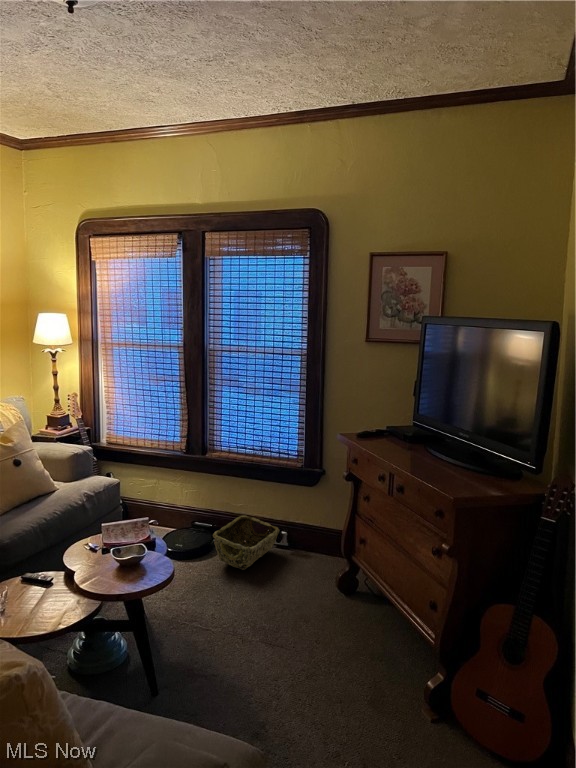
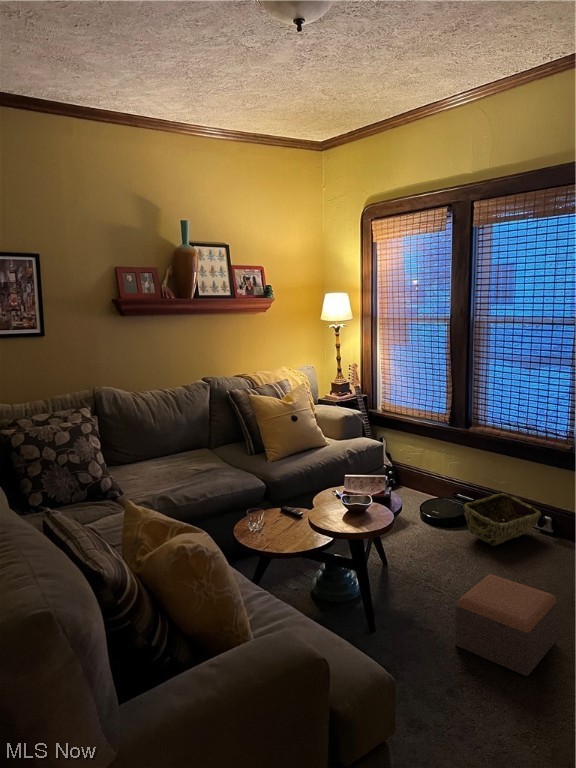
footstool: none [245,605,329,701] -> present [455,574,558,676]

